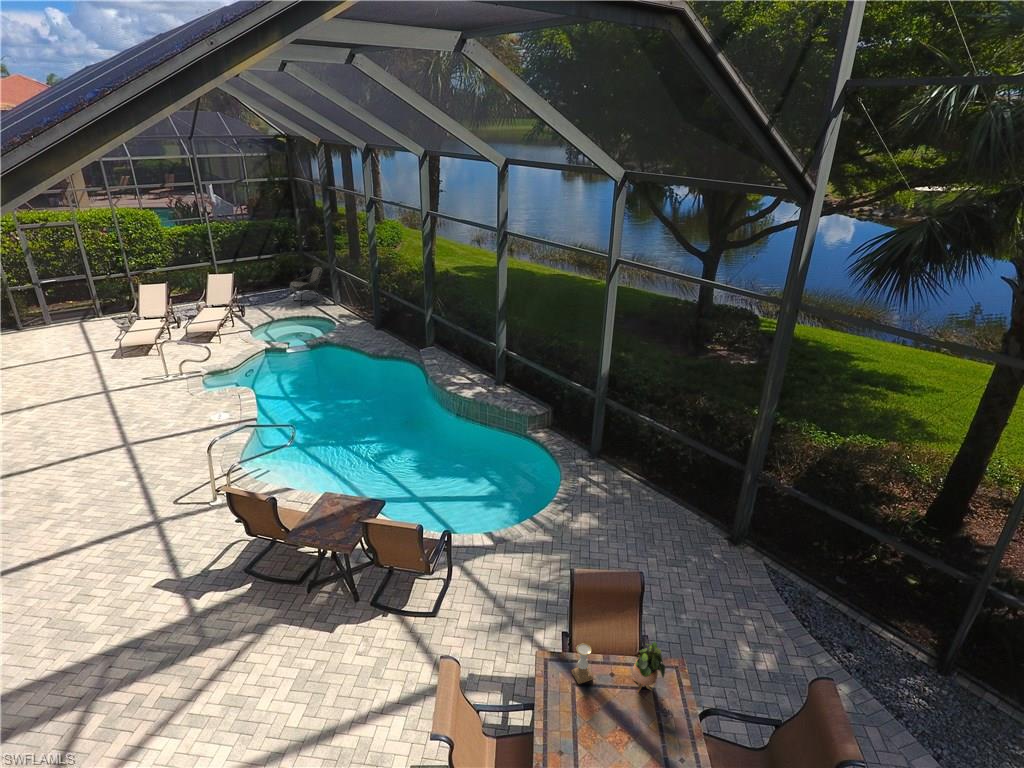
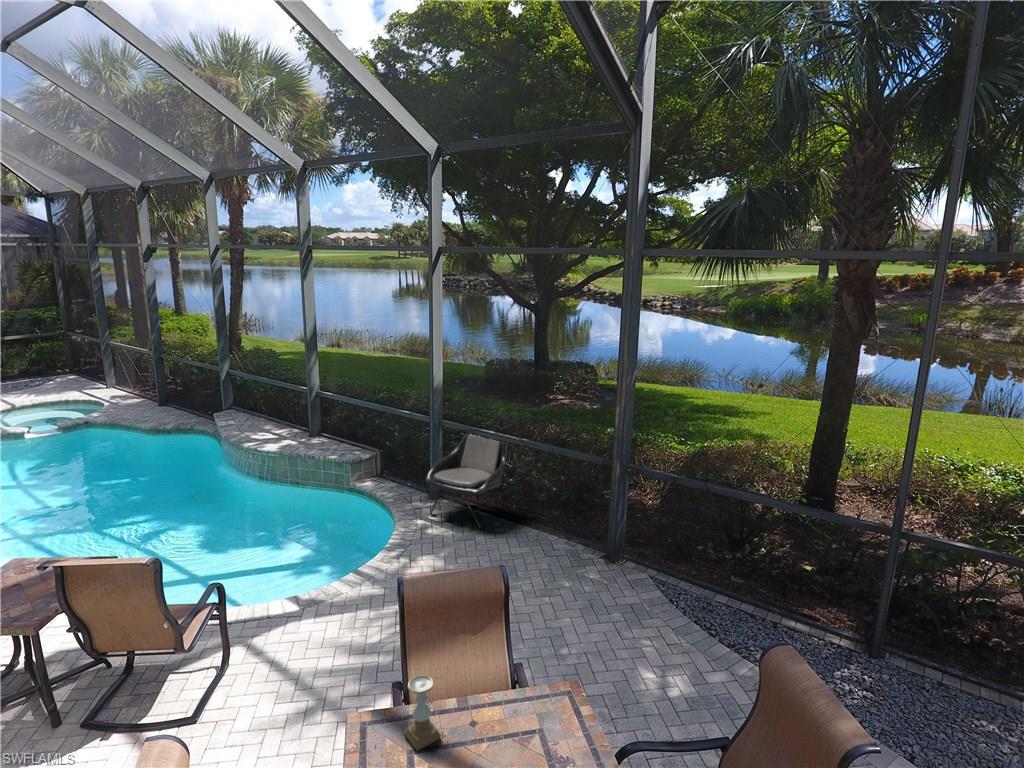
lounge chair: present [290,267,326,306] -> present [426,434,511,529]
potted plant: present [633,642,665,692] -> none [504,645,556,742]

